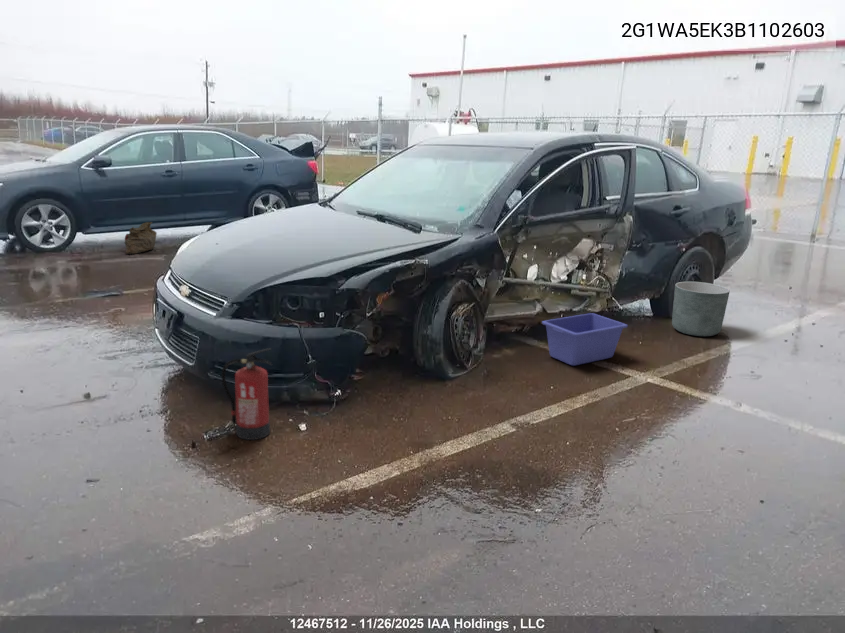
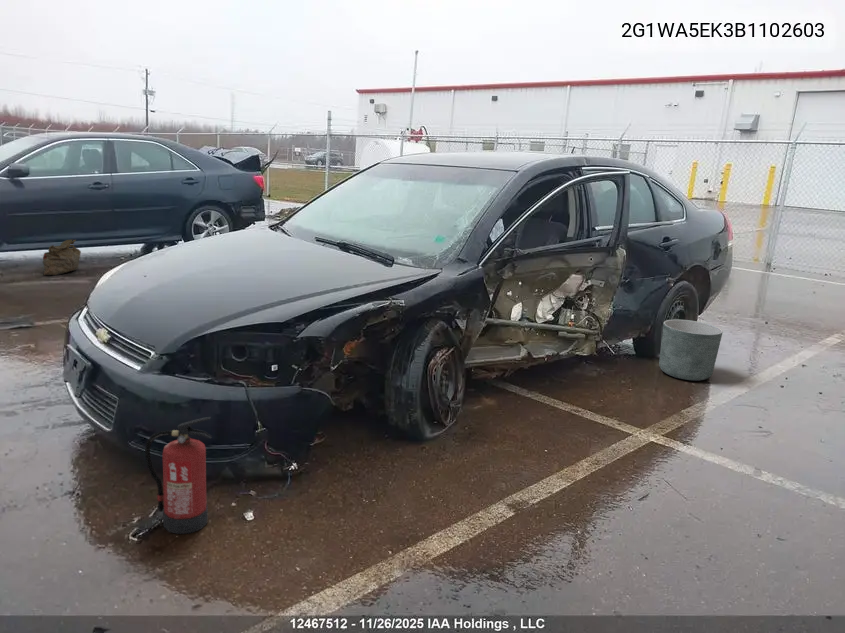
storage bin: present [542,313,627,365] -> none [527,357,622,419]

